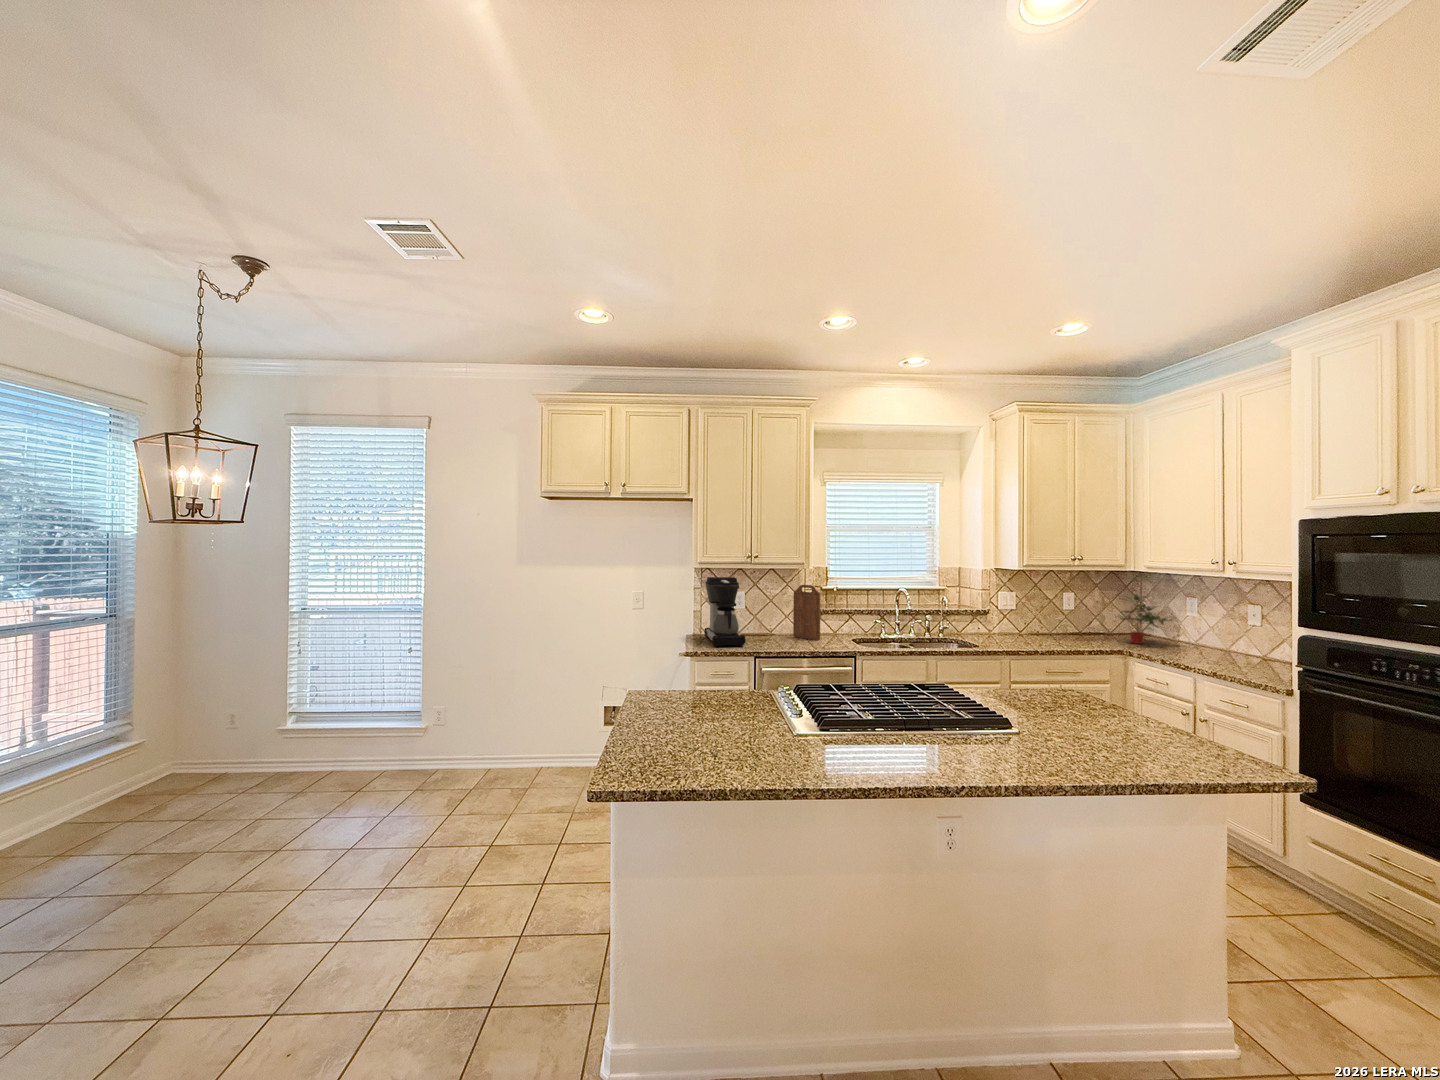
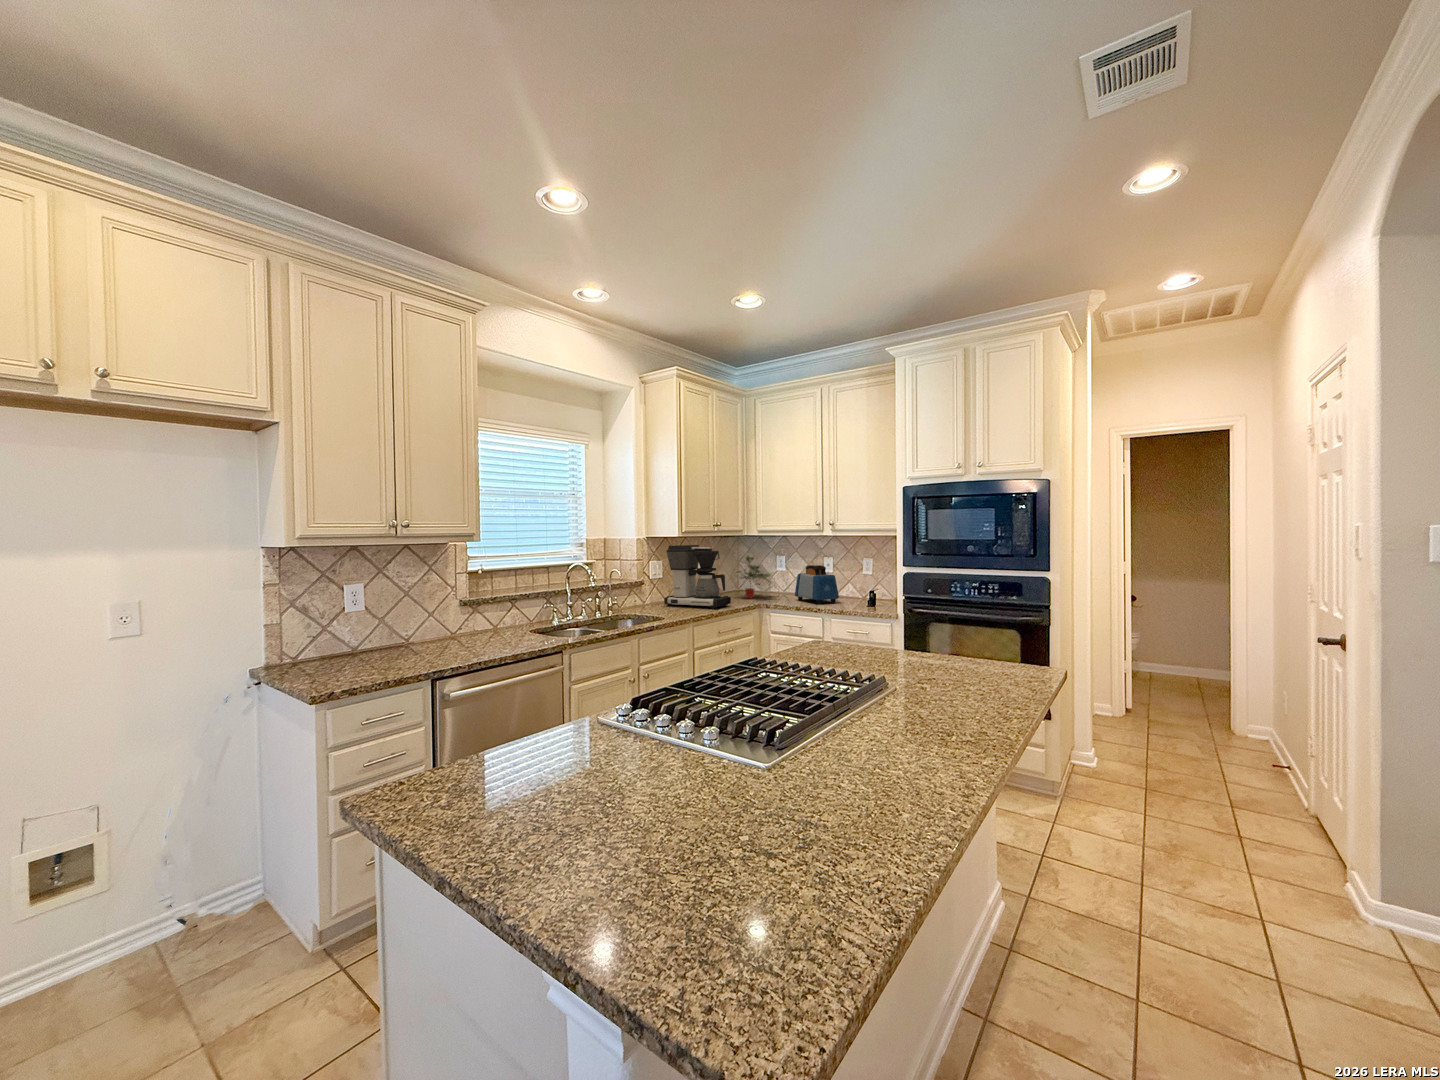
coffee maker: present [704,577,746,646] -> present [664,545,731,609]
cutting board: present [793,585,820,640] -> none [445,565,493,642]
toaster: none [1191,613,1244,664] -> present [795,565,839,604]

